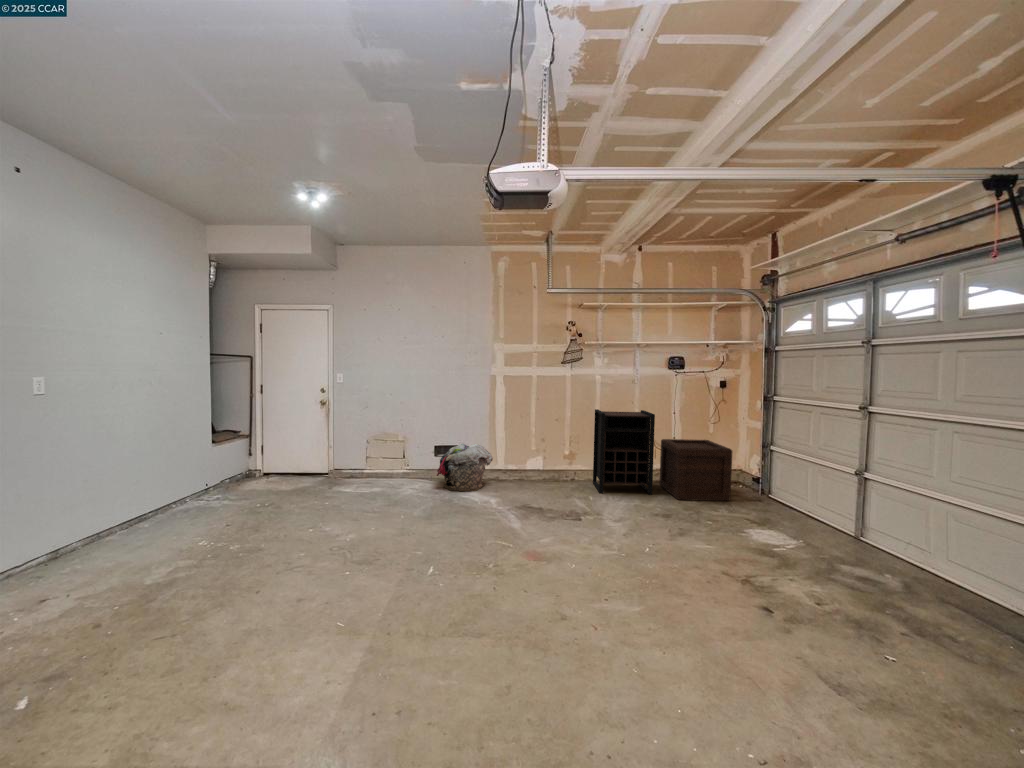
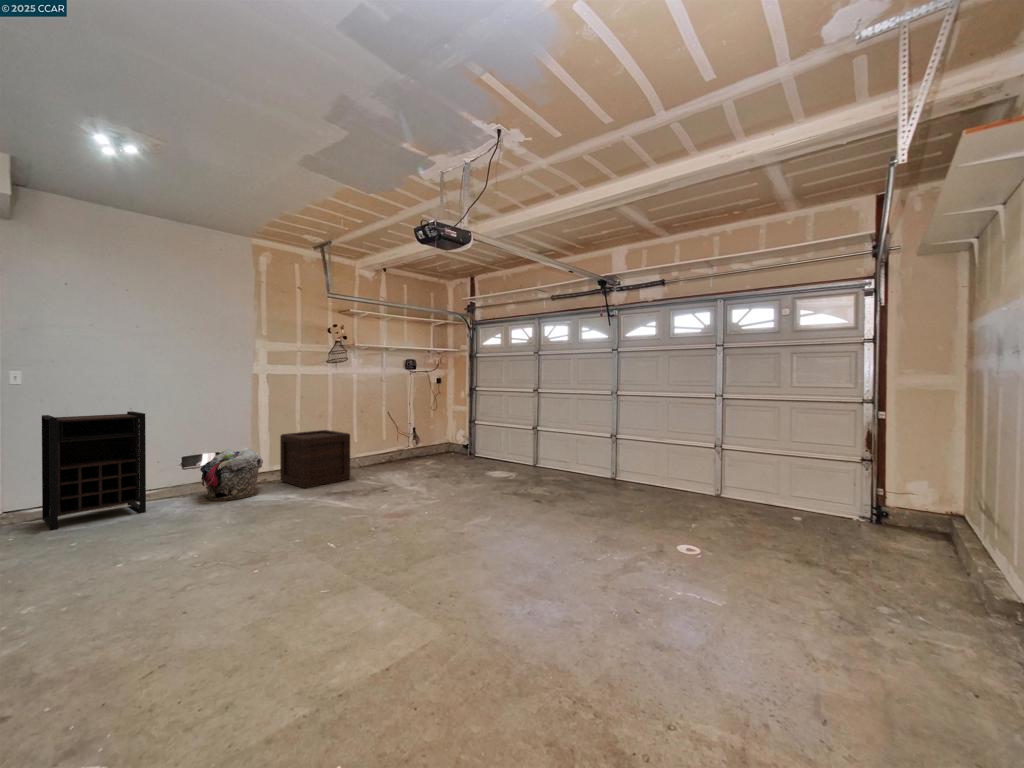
shelving unit: present [593,409,655,495] -> present [42,411,146,530]
wooden crate: present [660,439,732,501] -> present [280,430,350,488]

